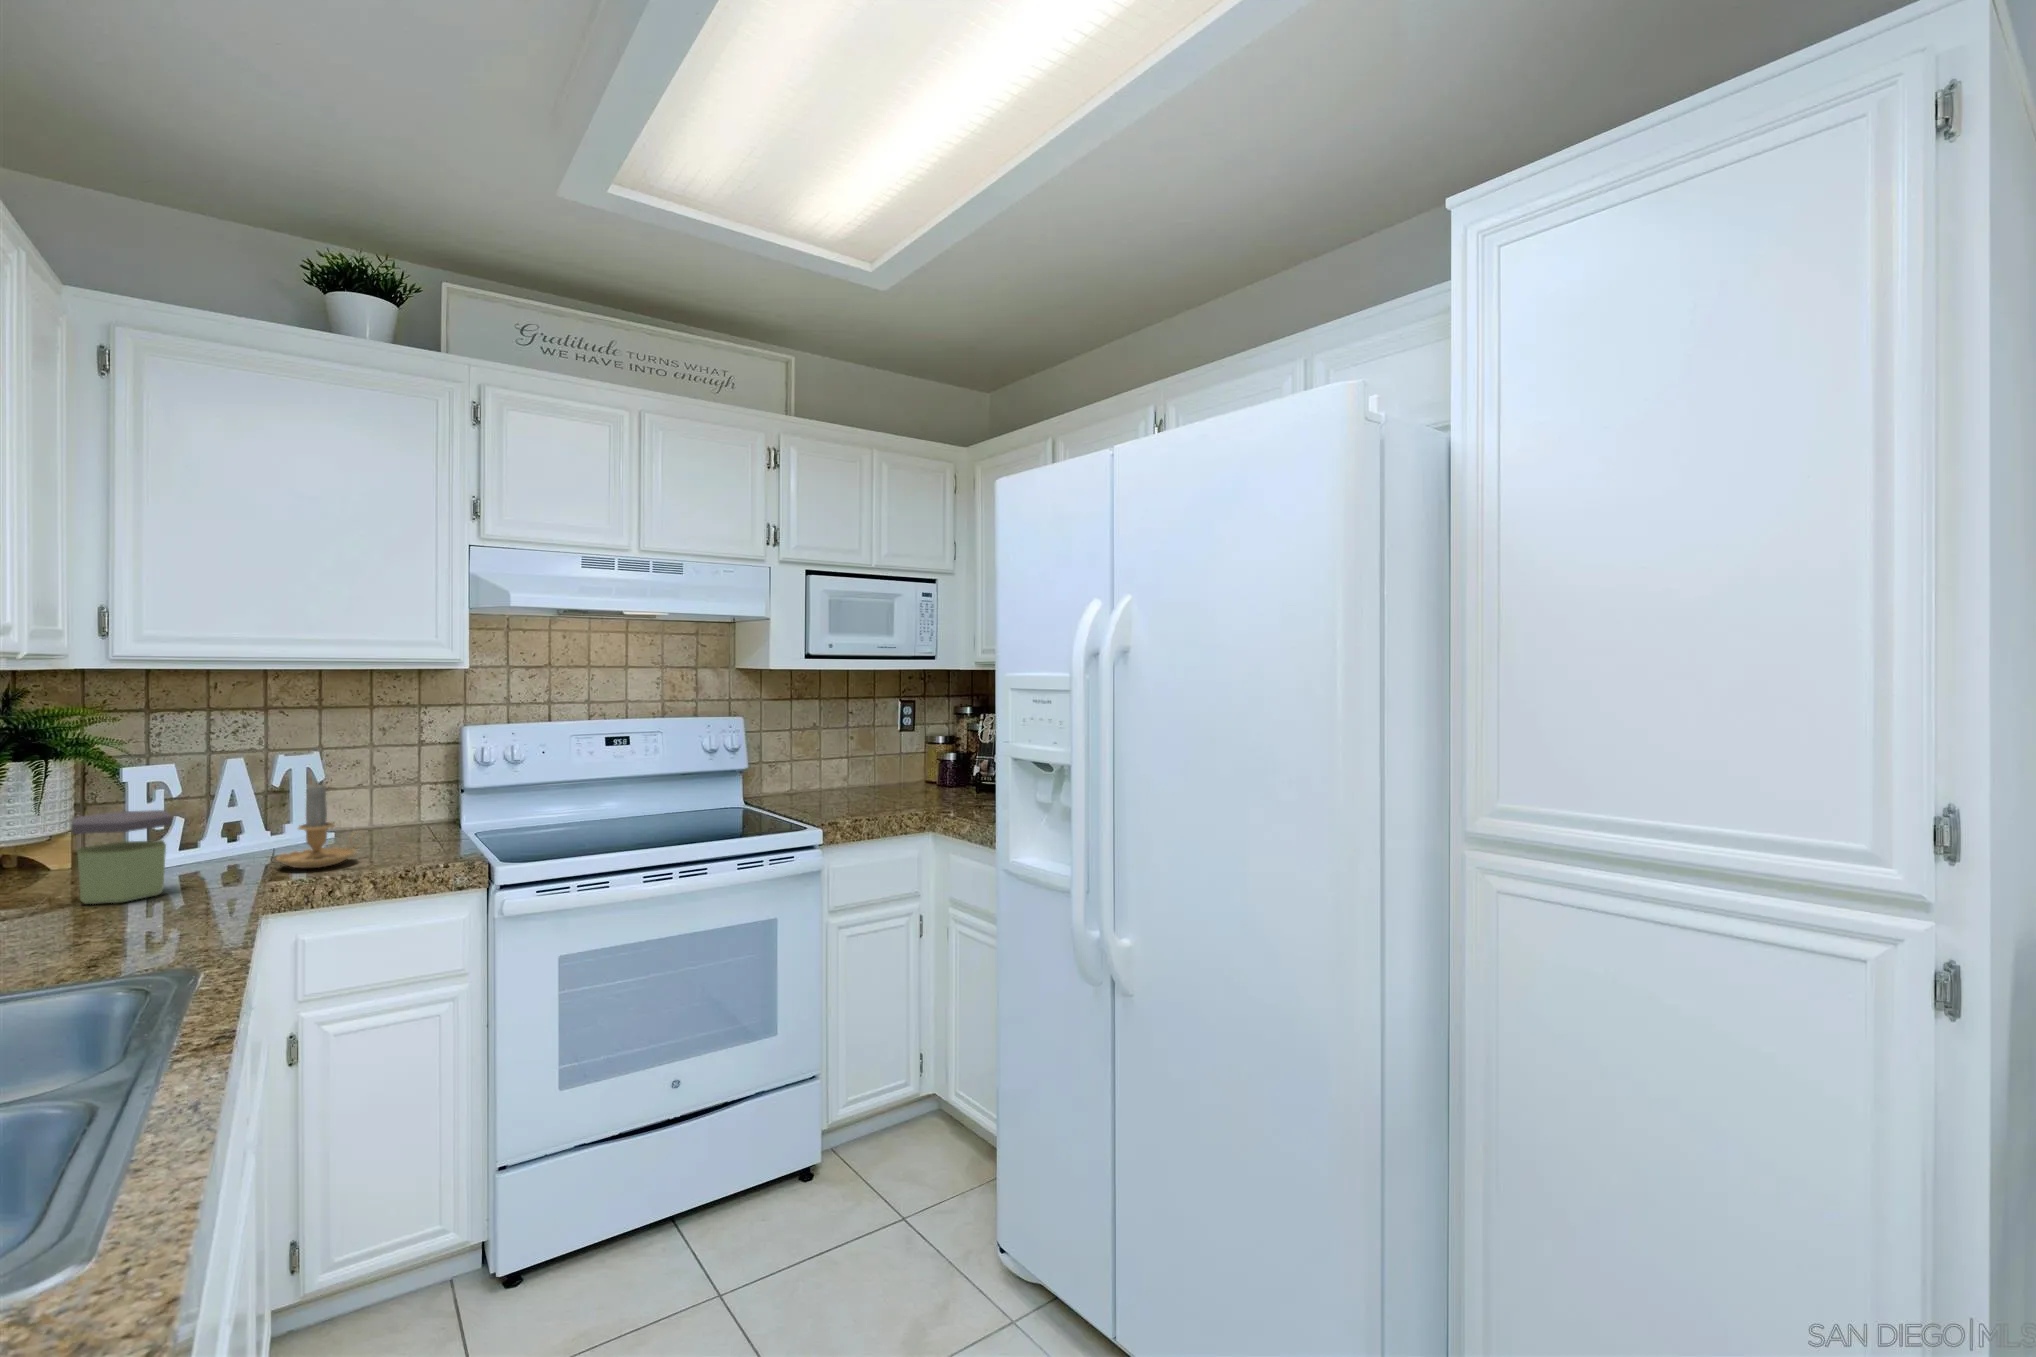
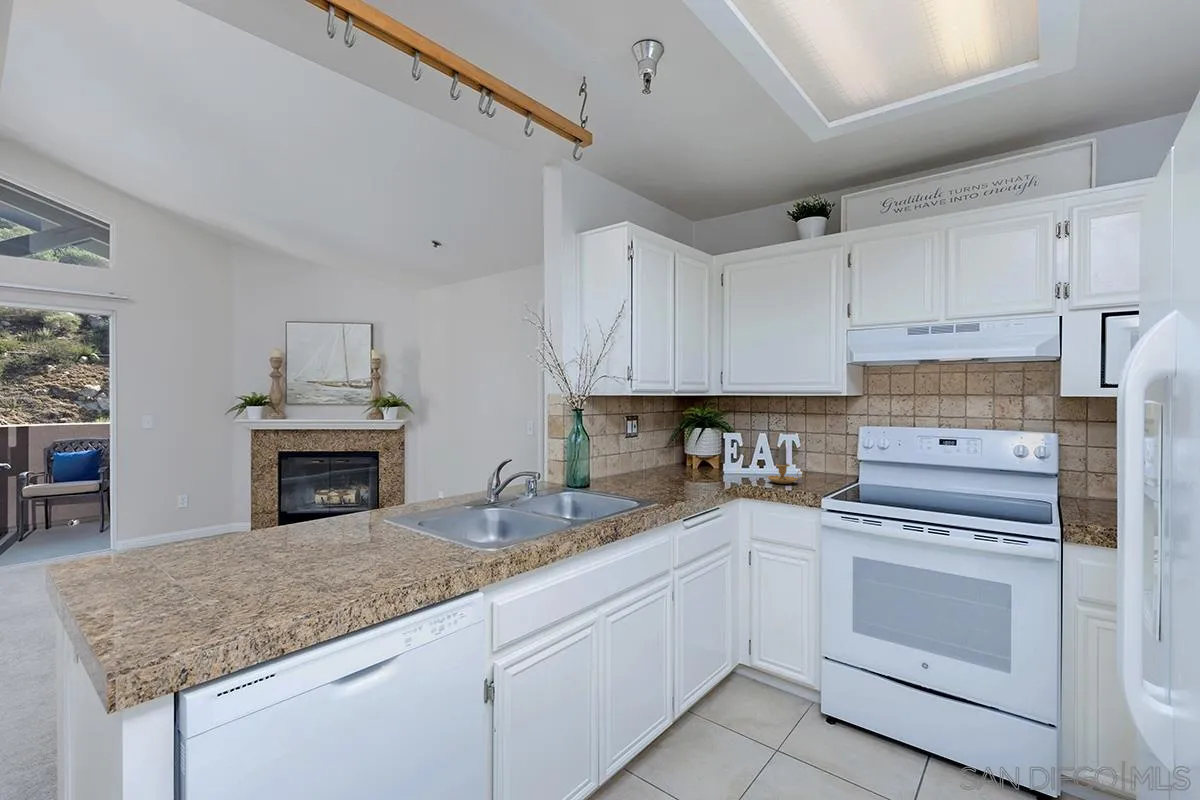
jar: present [71,810,172,904] -> none [699,448,730,482]

